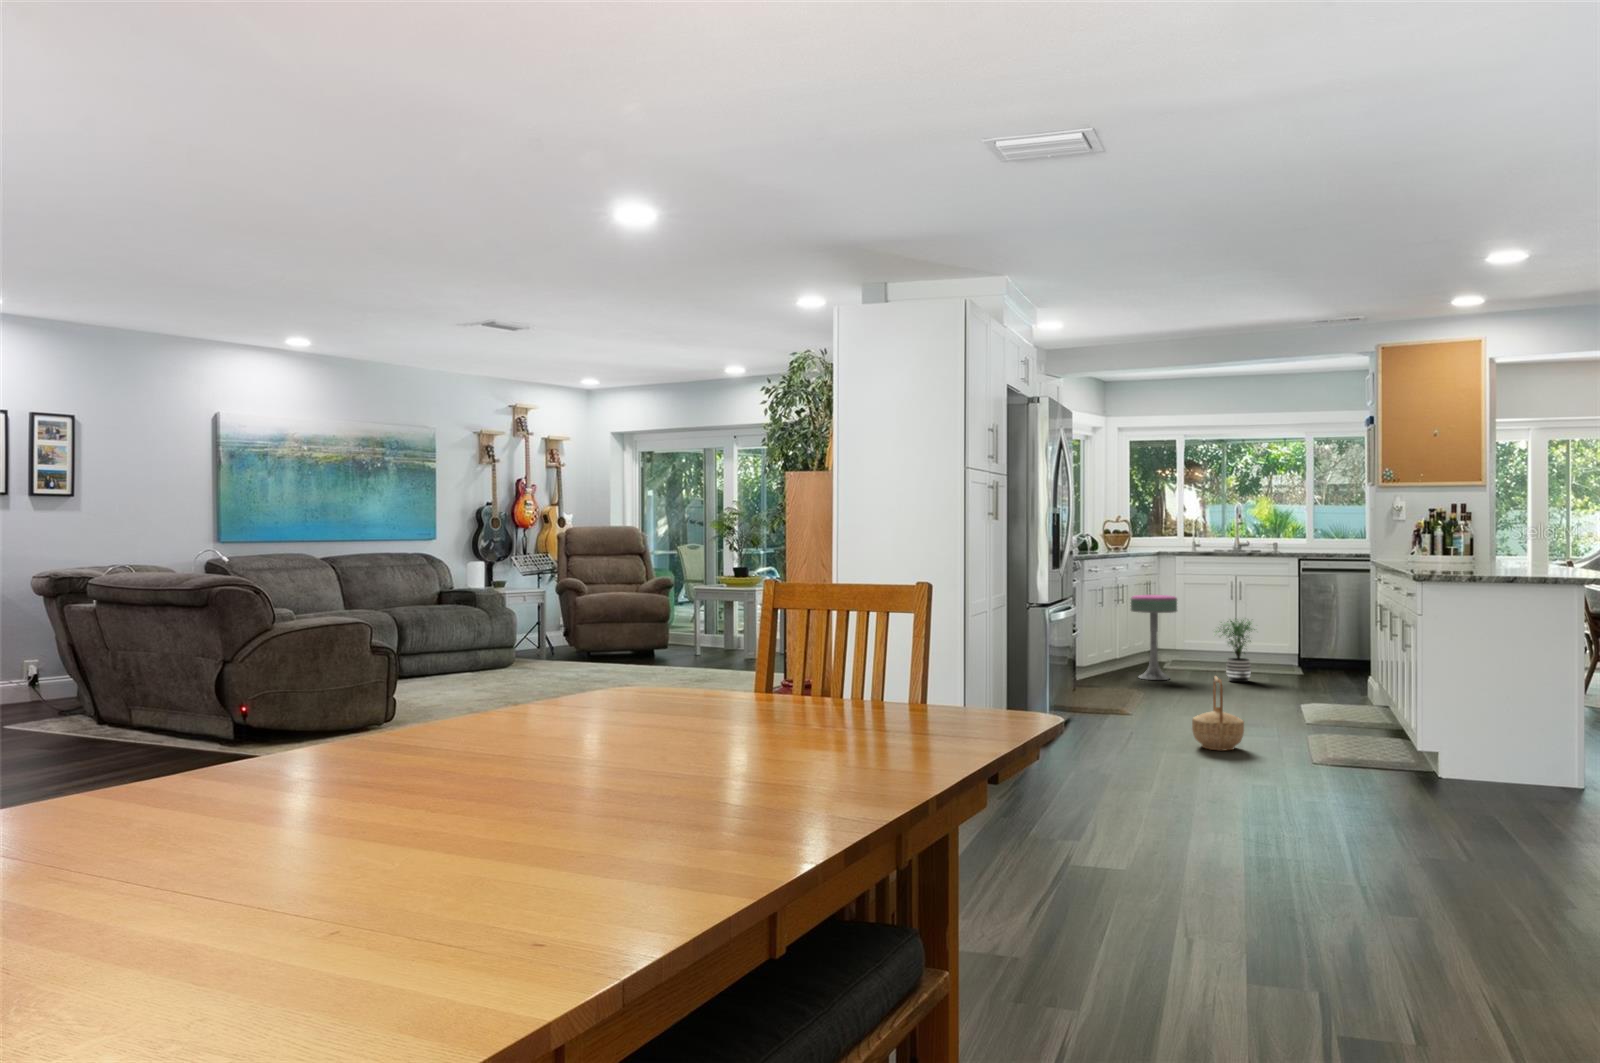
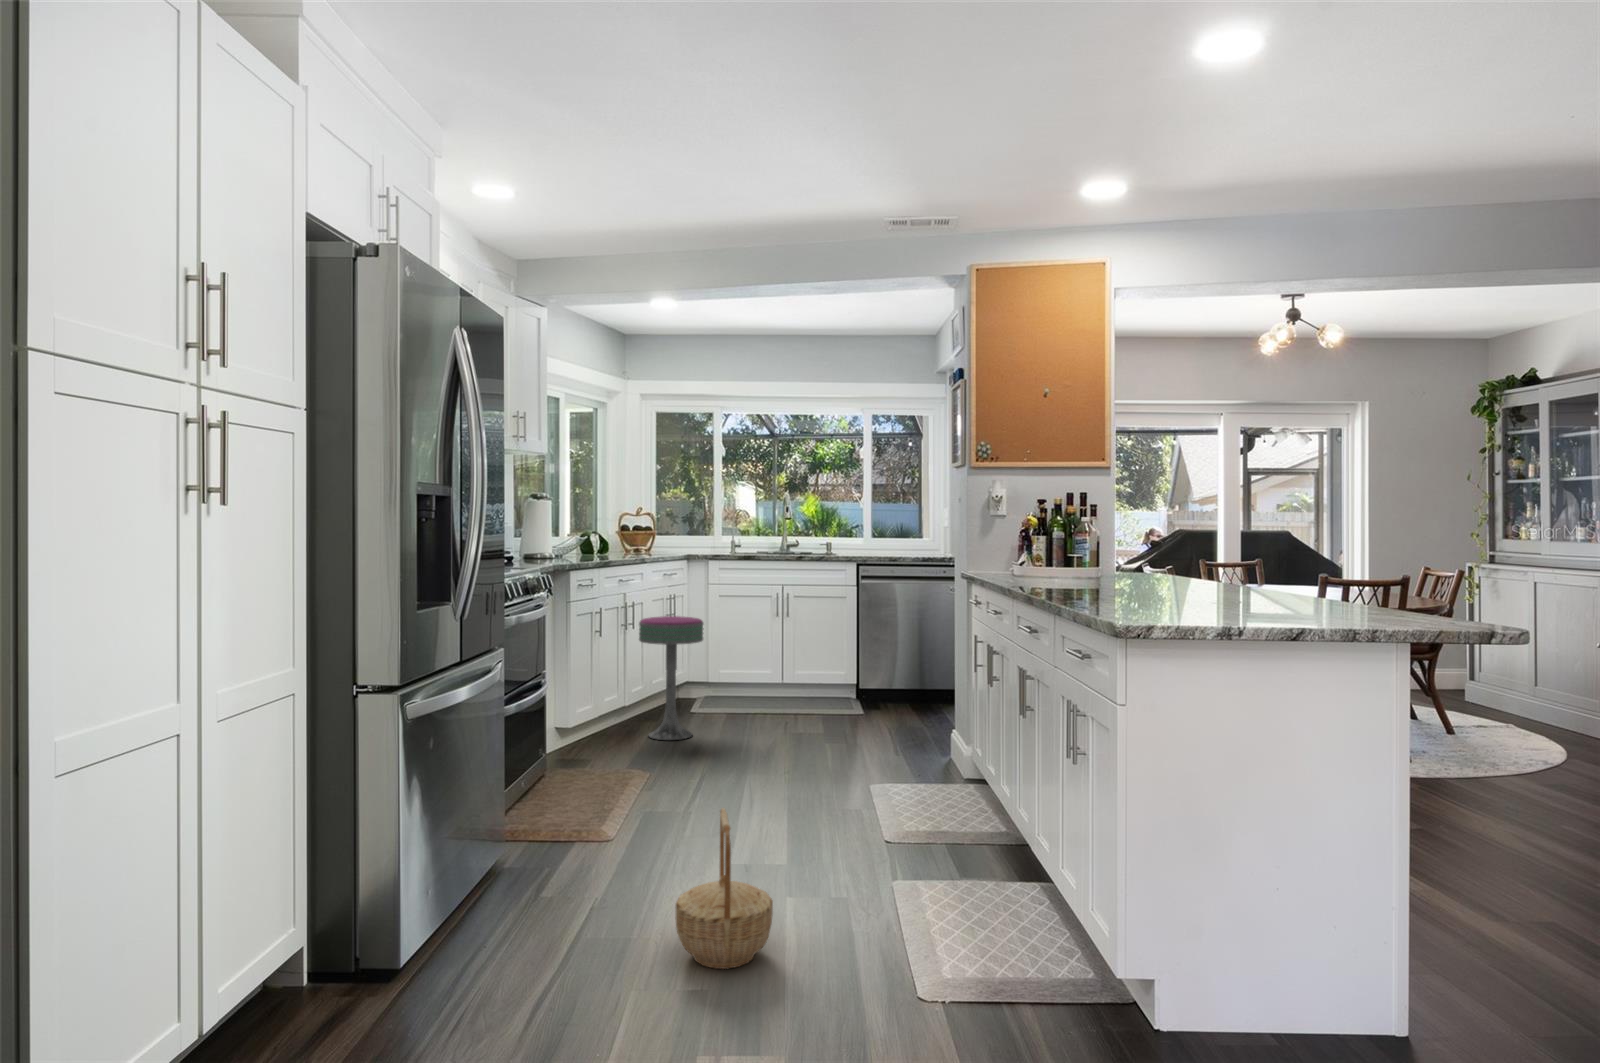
potted plant: present [1214,618,1255,682] -> none [749,646,814,737]

